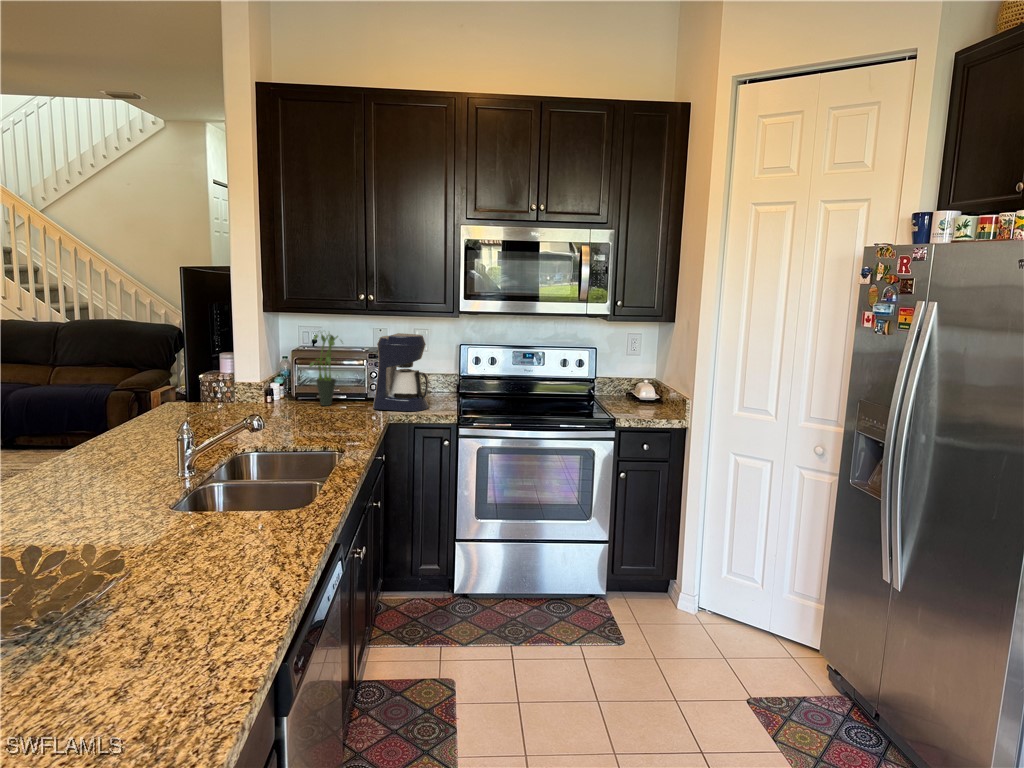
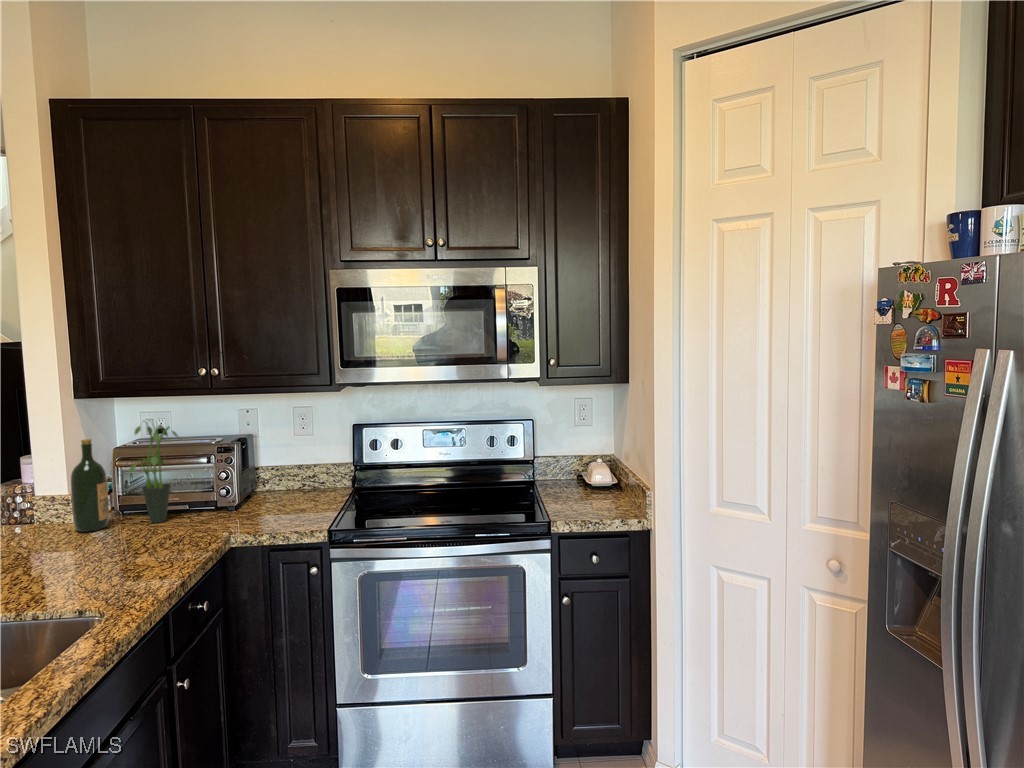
coffee maker: present [373,333,429,411] -> none [218,418,300,527]
wine bottle: none [269,341,293,408] -> present [70,439,109,532]

